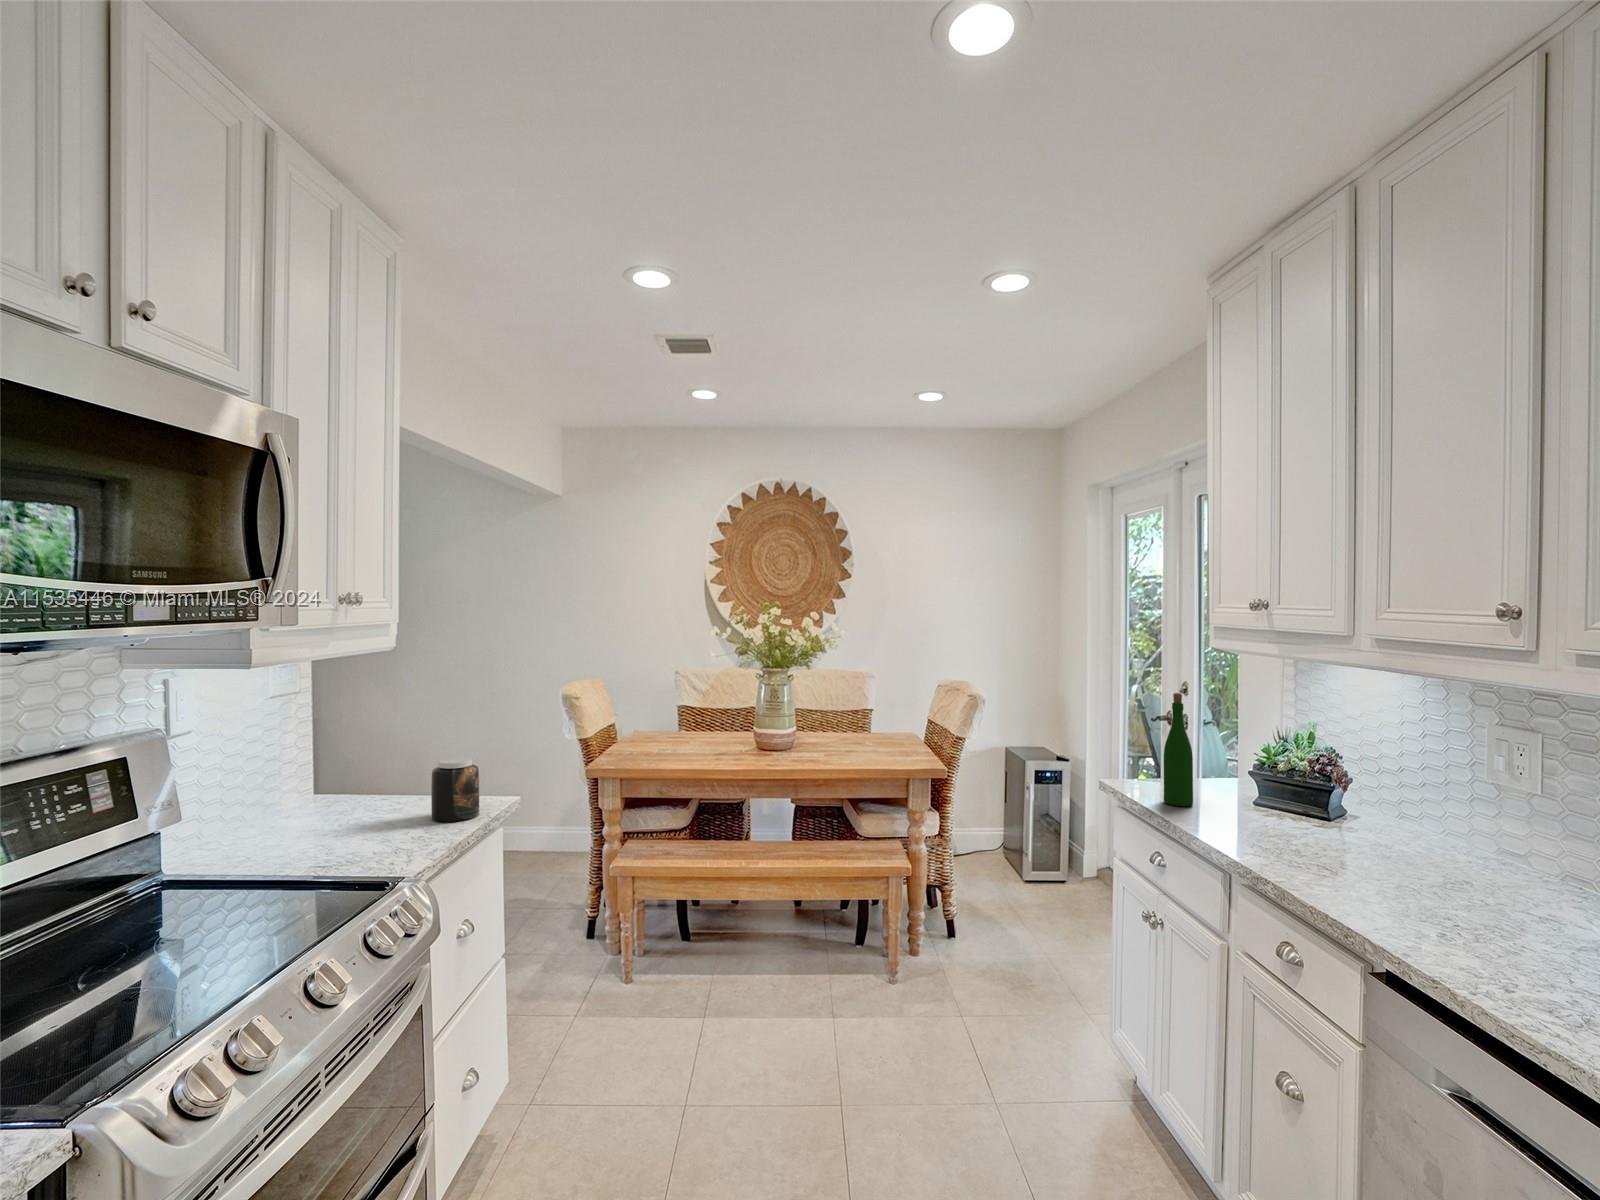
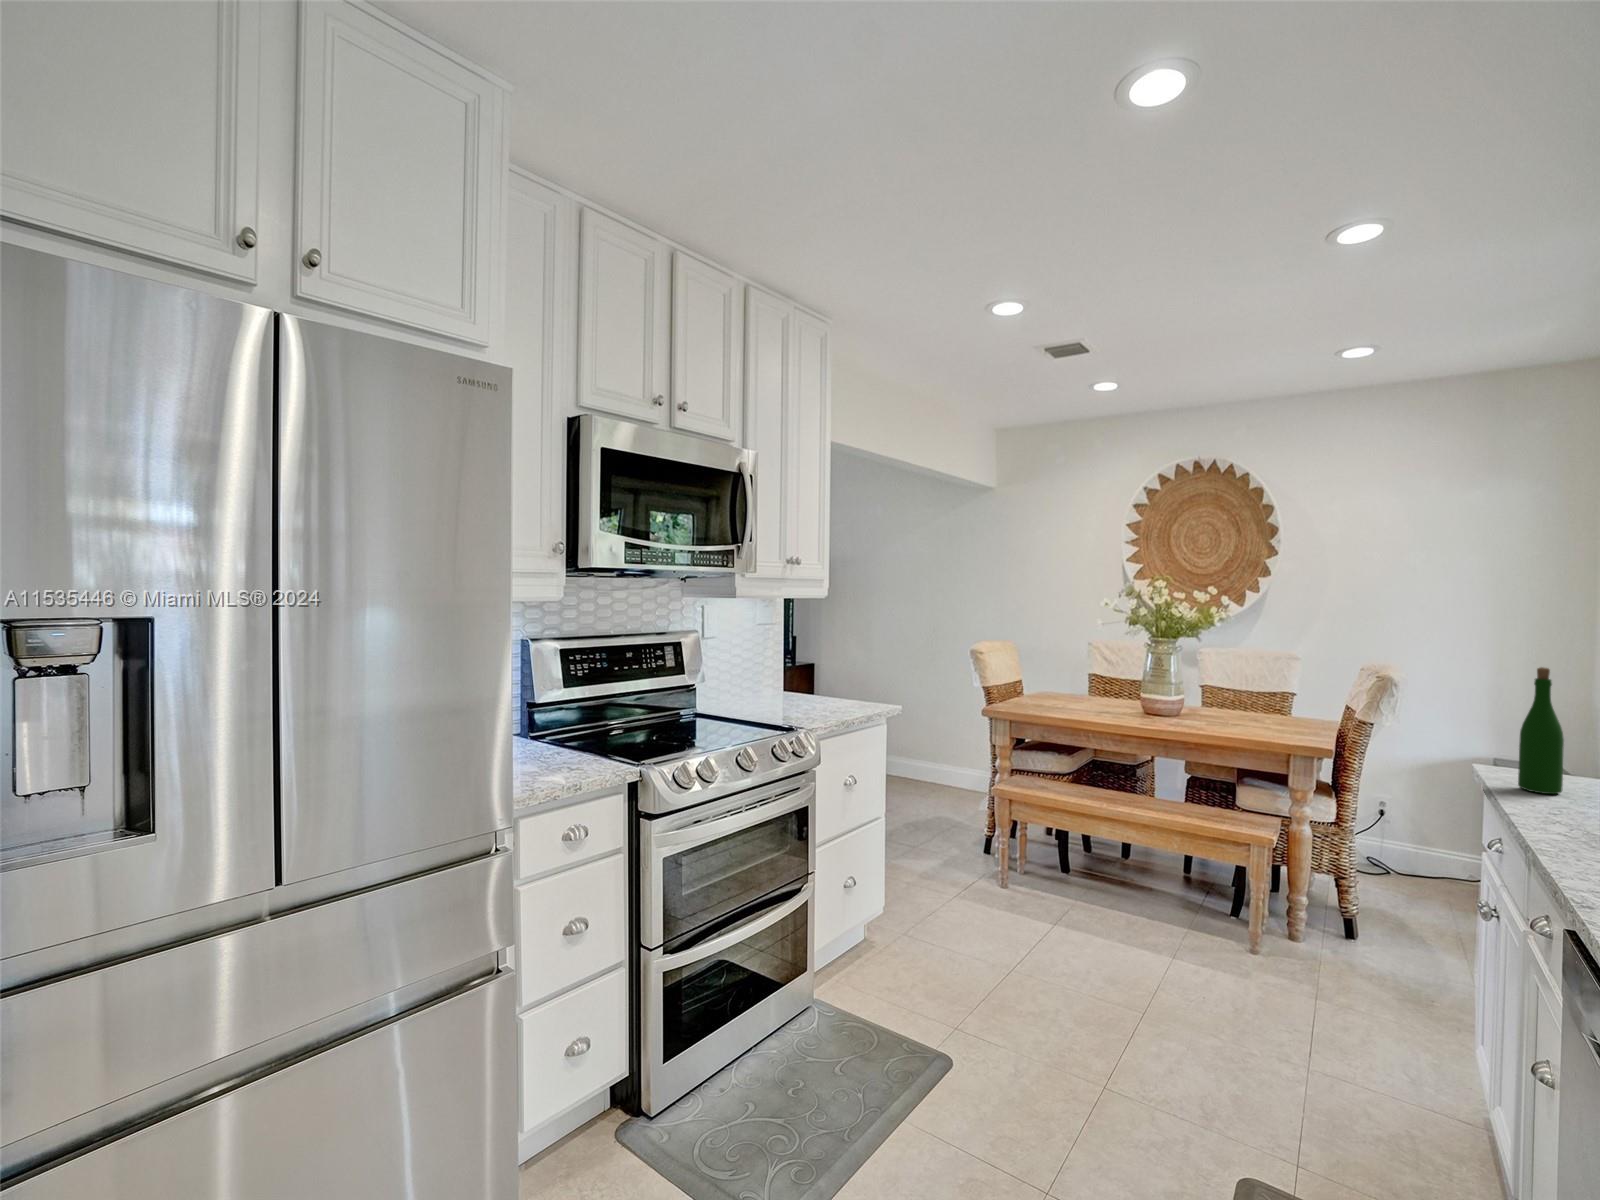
jar: present [431,757,479,822] -> none [839,671,869,712]

